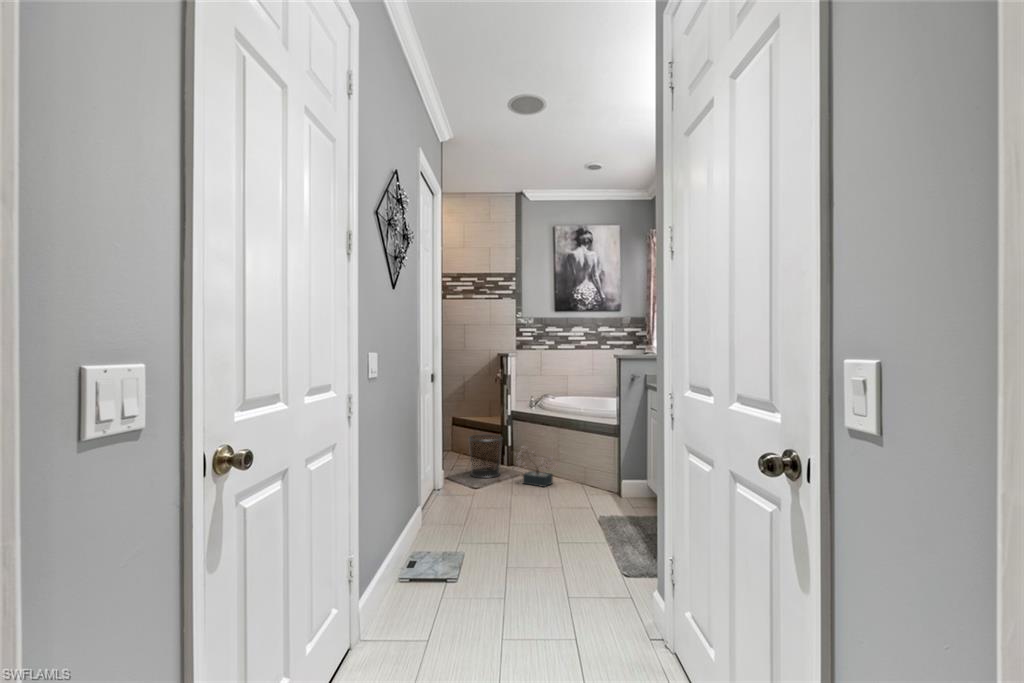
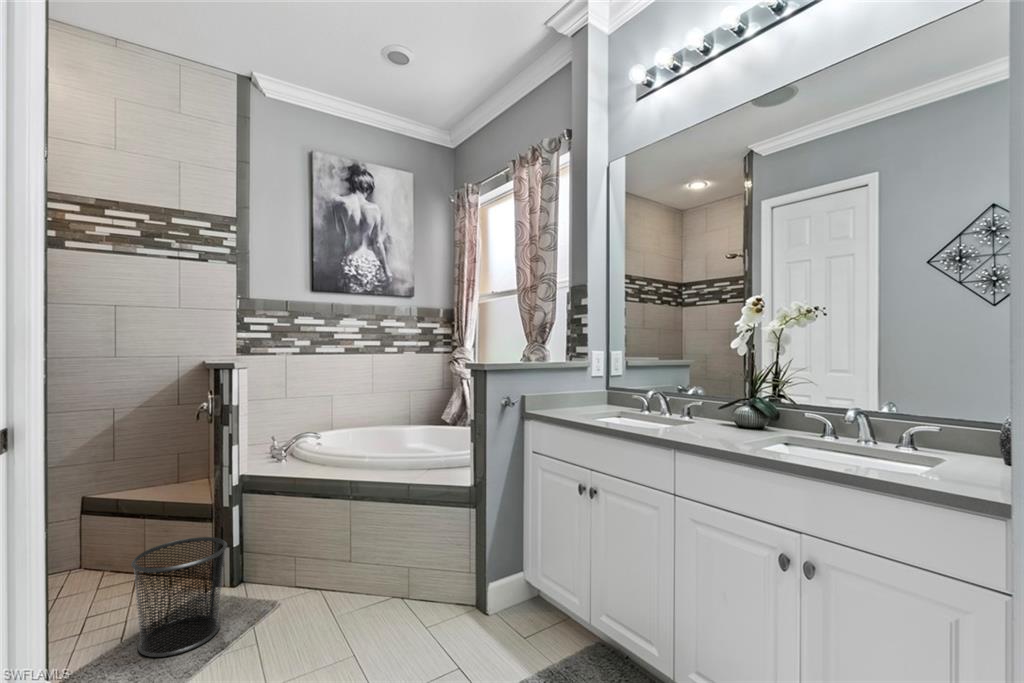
decorative plant: present [517,447,555,487] -> none [266,554,363,647]

